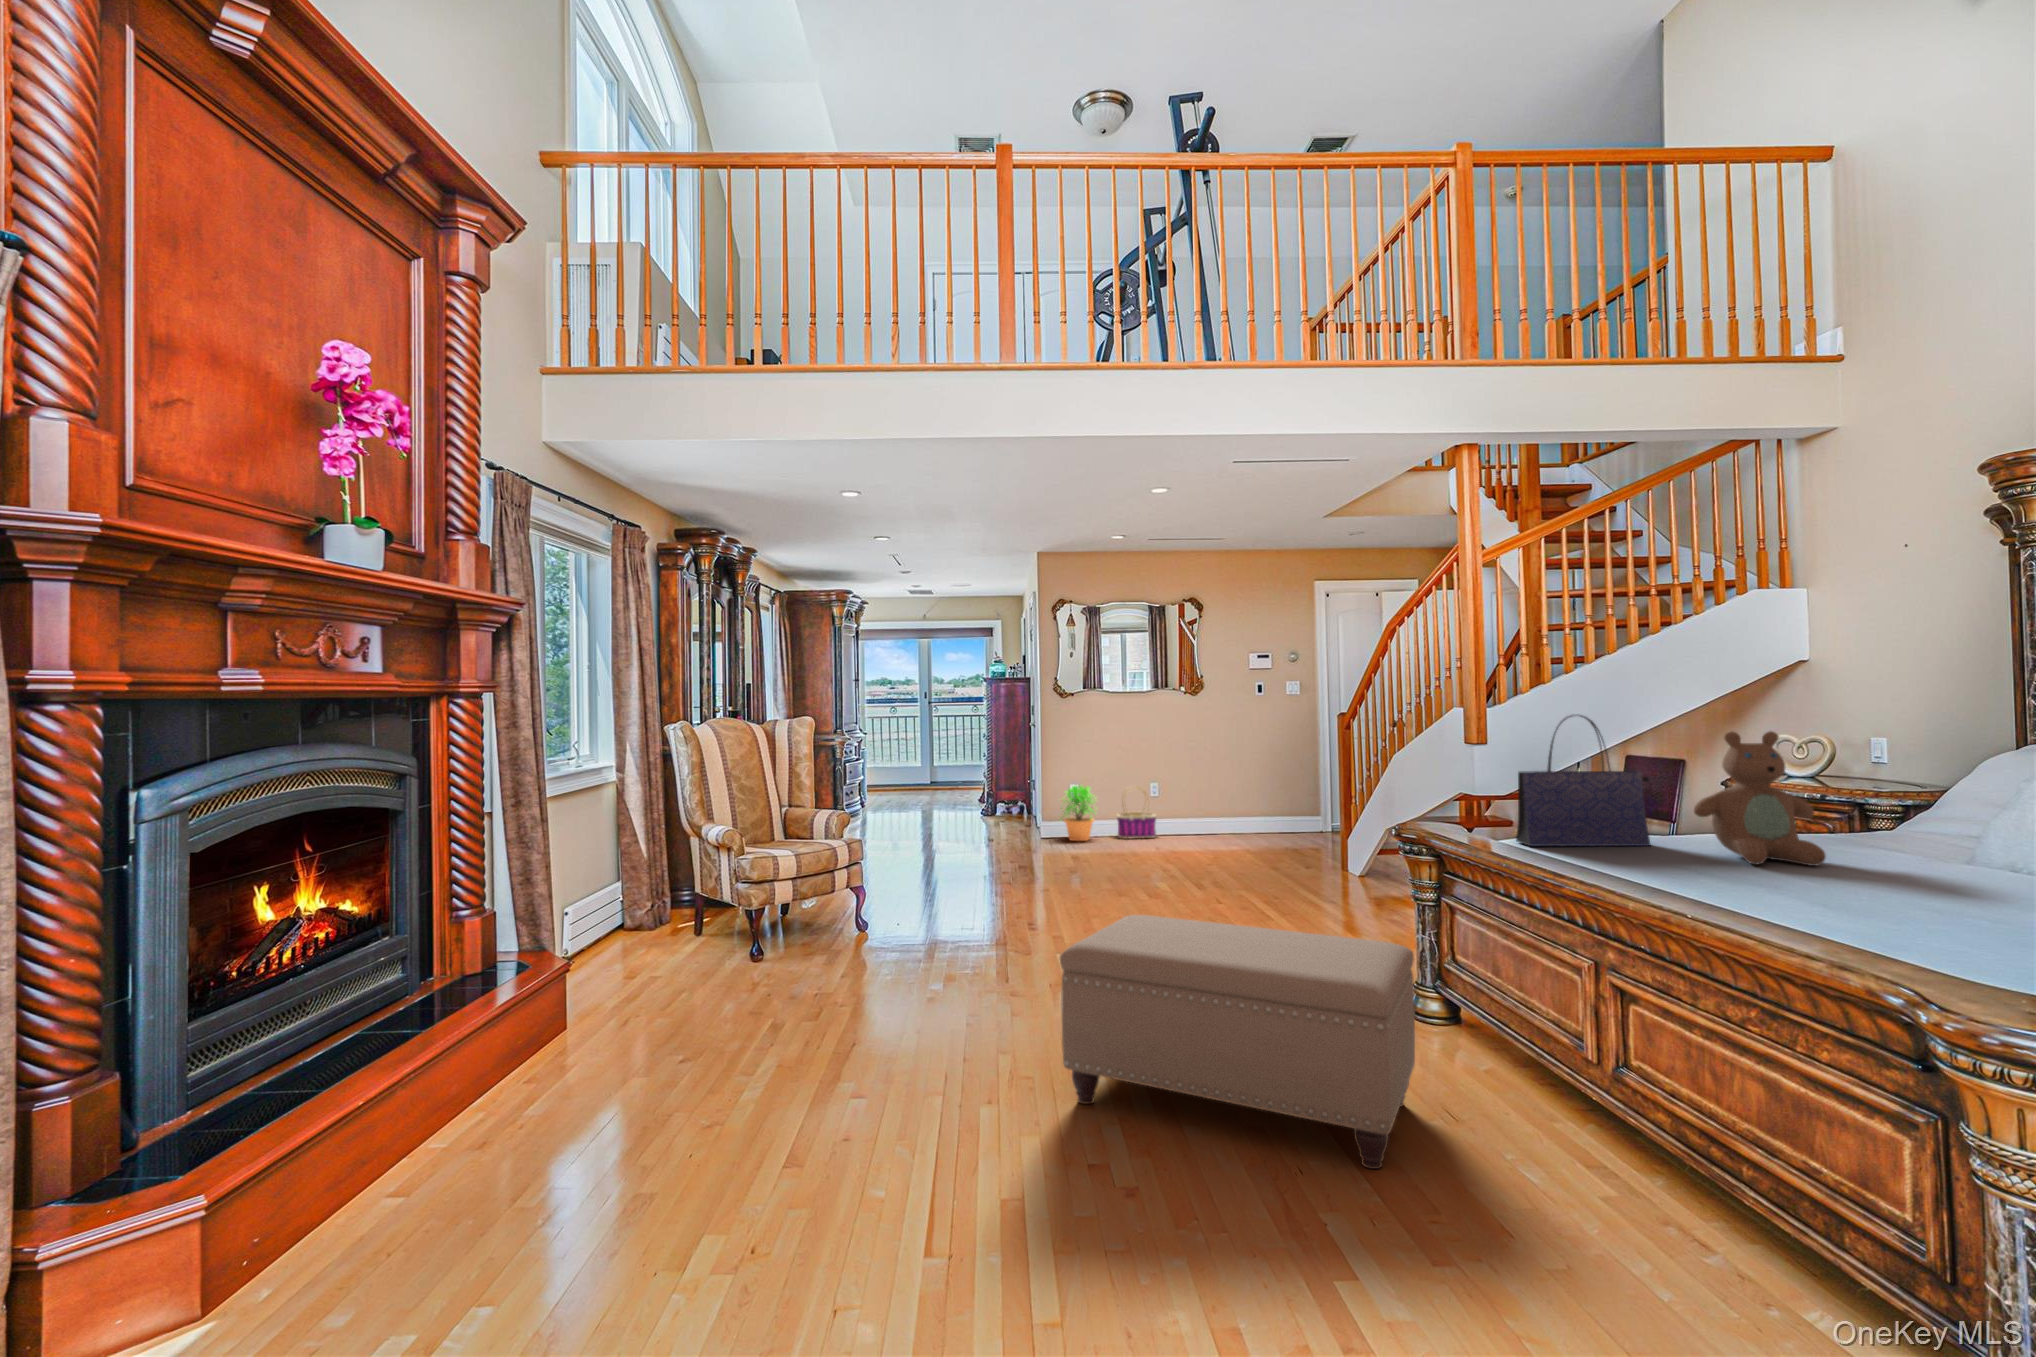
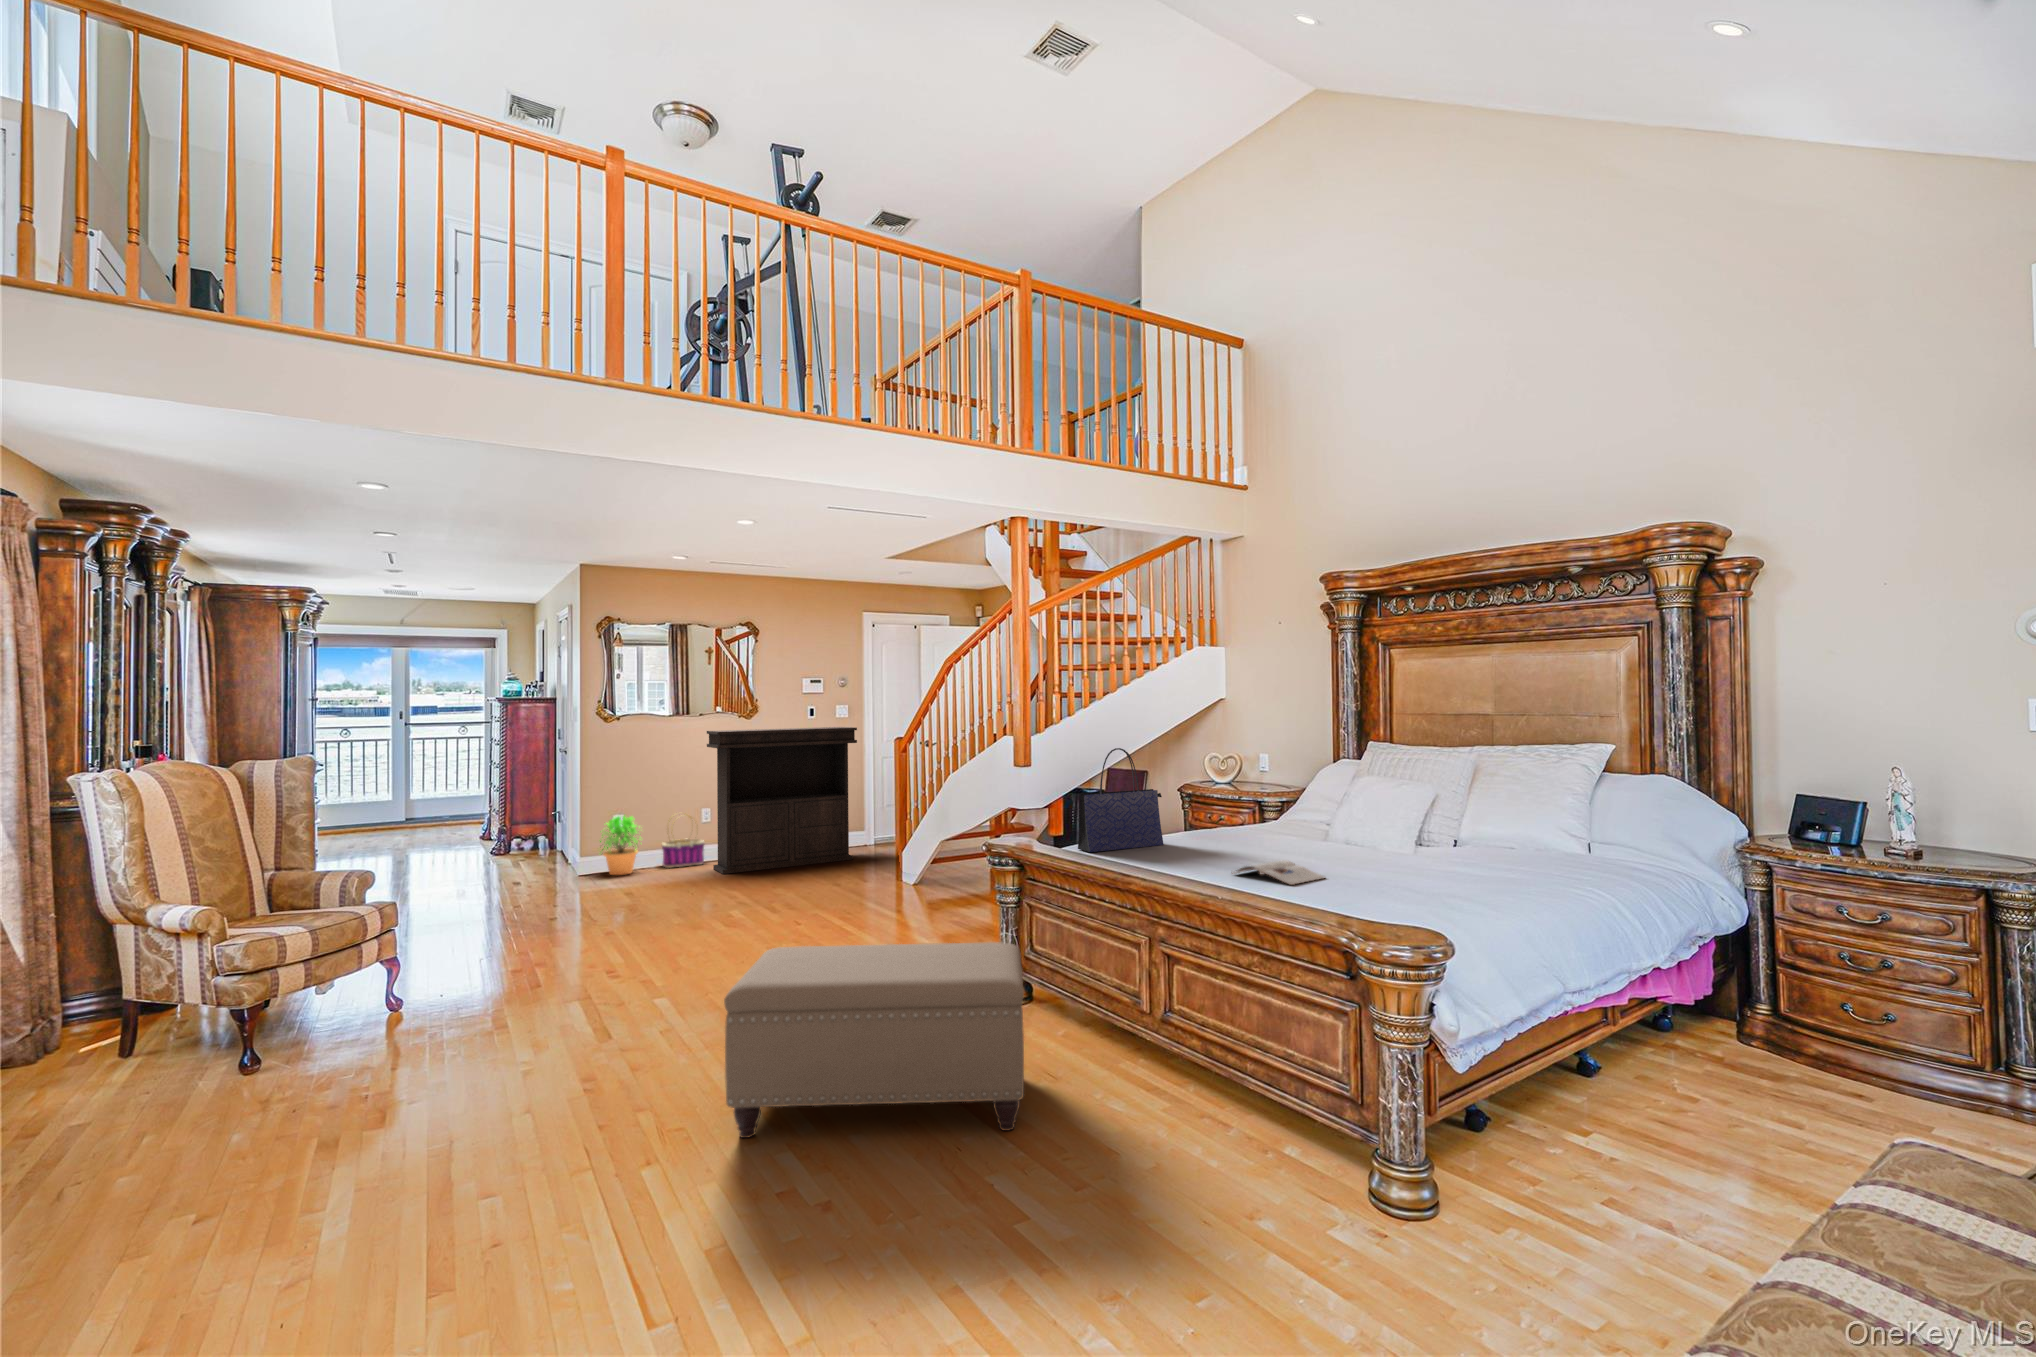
console table: none [1155,704,1310,849] -> present [707,727,857,874]
teddy bear: present [1694,731,1826,866] -> none [1193,759,1268,854]
magazine: none [1734,878,1914,913] -> present [1232,860,1325,885]

